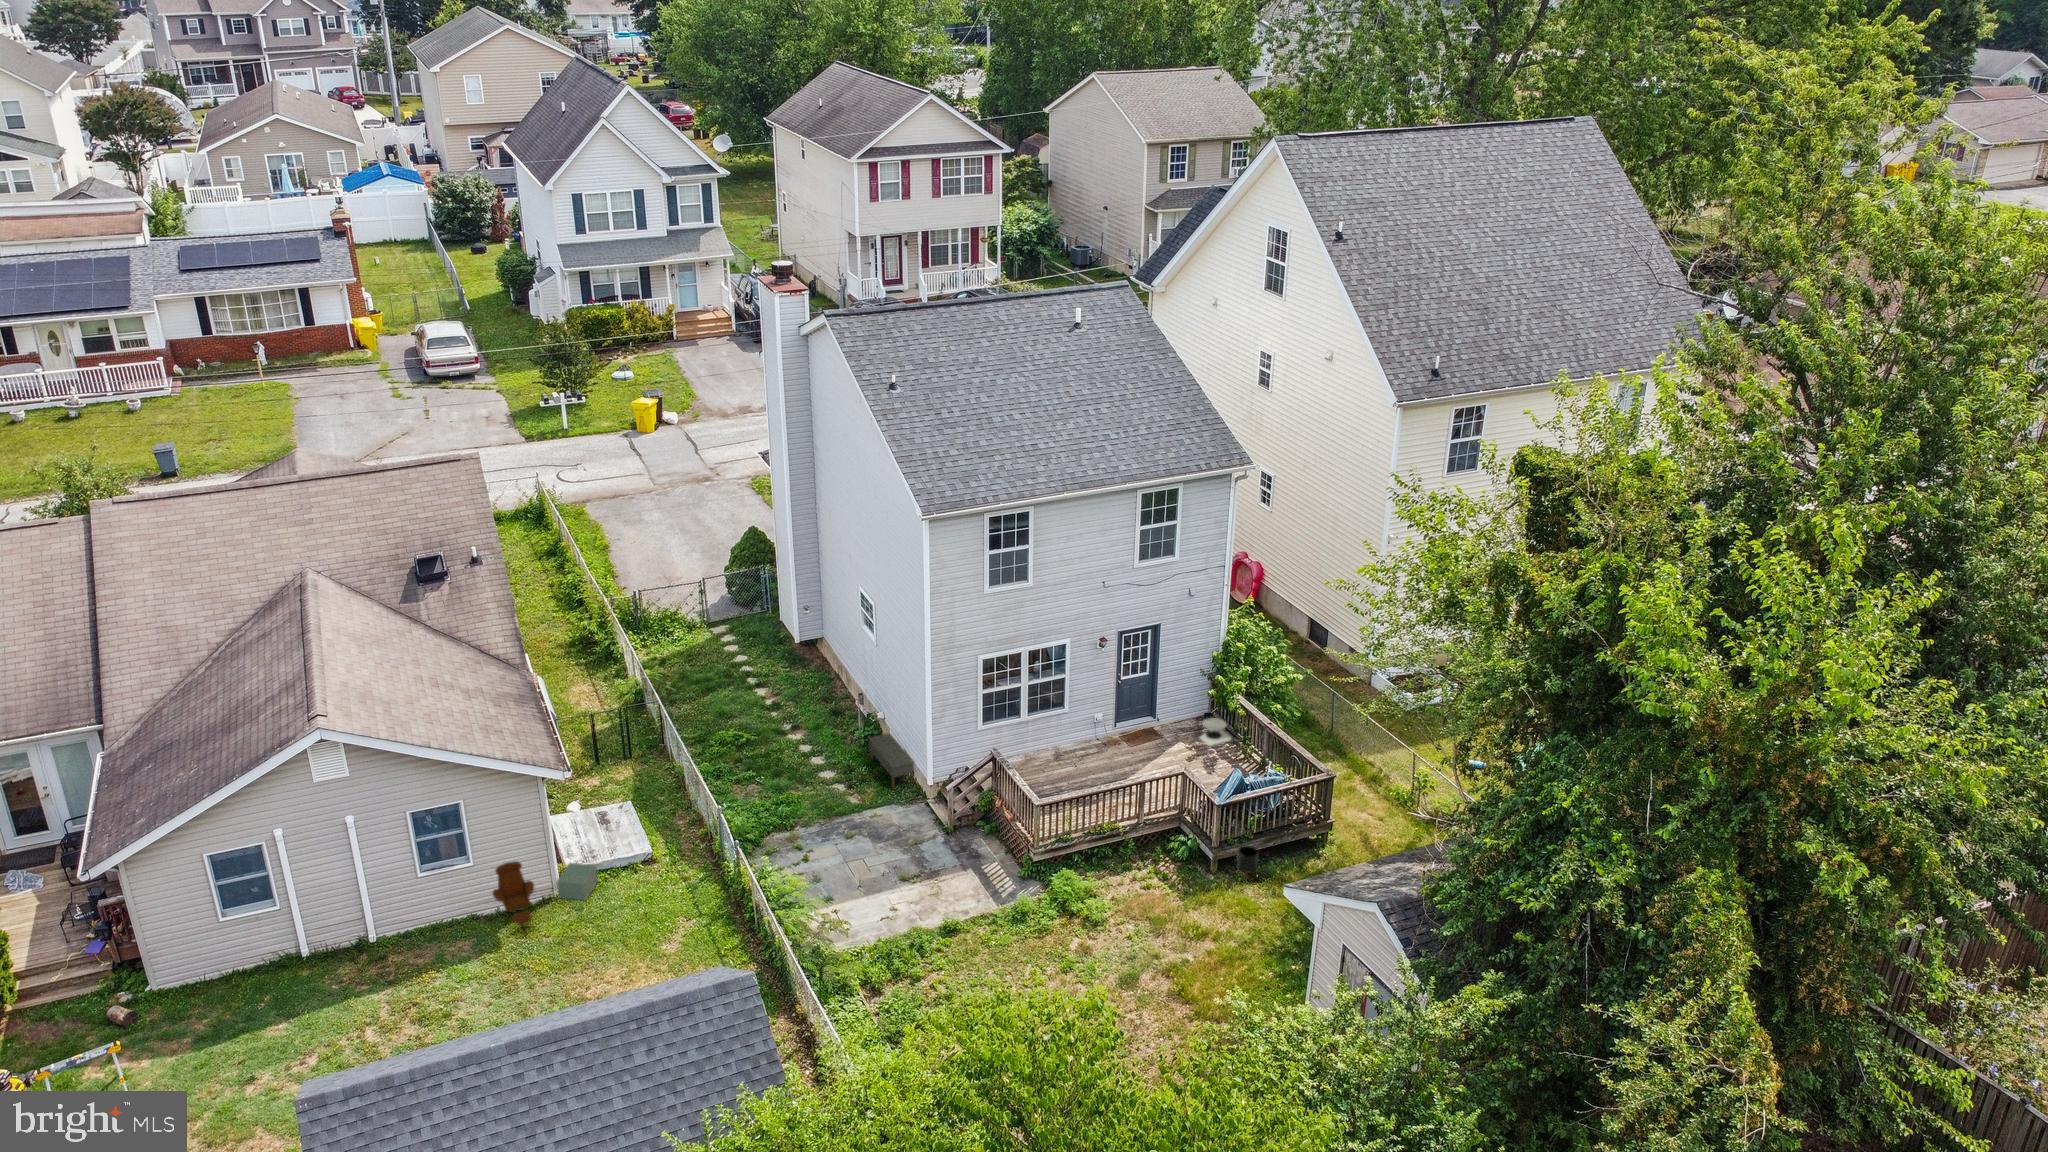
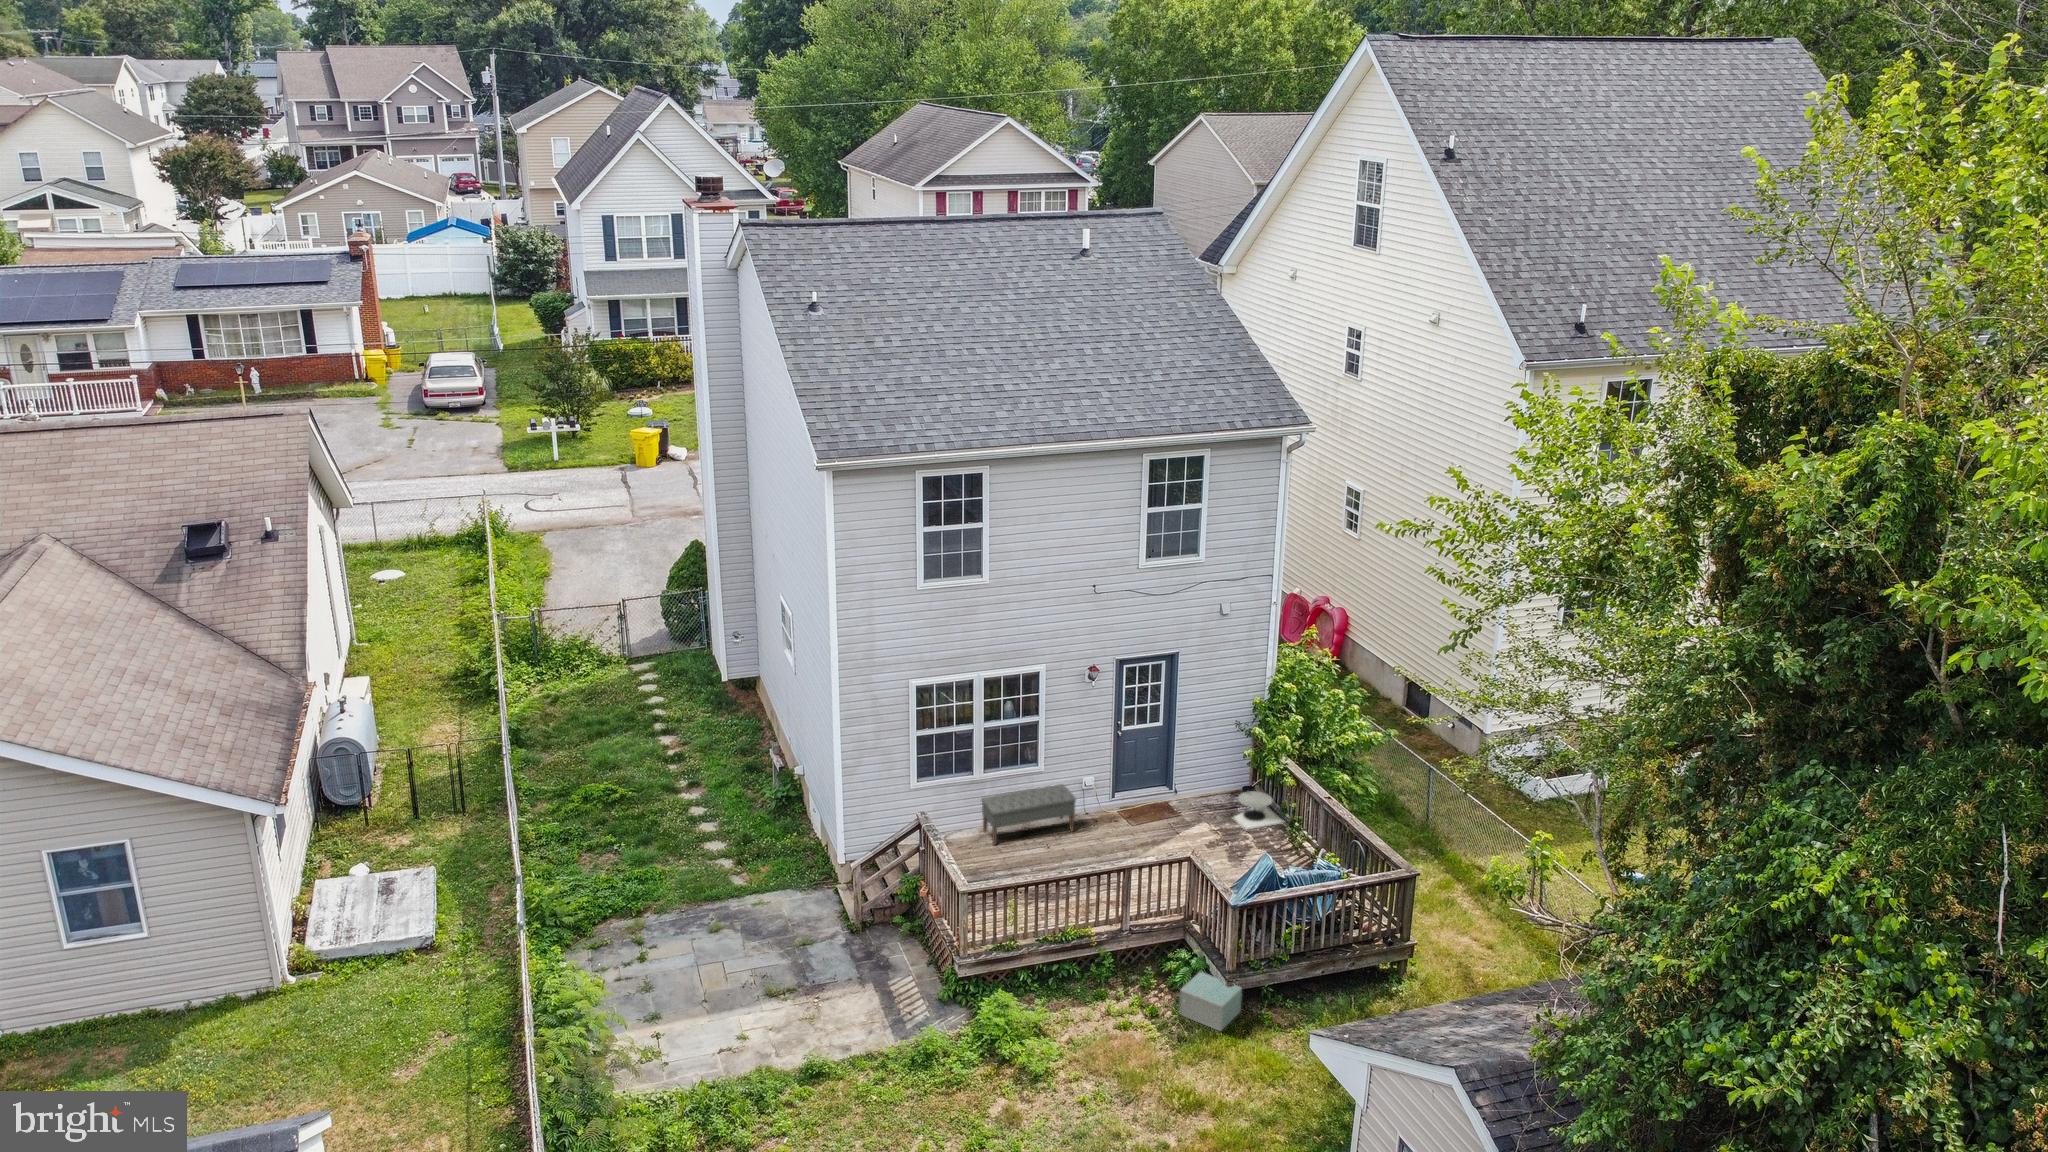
bench: present [869,733,914,788] -> present [981,784,1076,846]
planter: present [1237,846,1258,872] -> none [1265,971,1297,1023]
lounge chair: present [493,861,534,932] -> none [167,934,233,1046]
storage box: present [557,863,598,900] -> present [1179,972,1242,1031]

